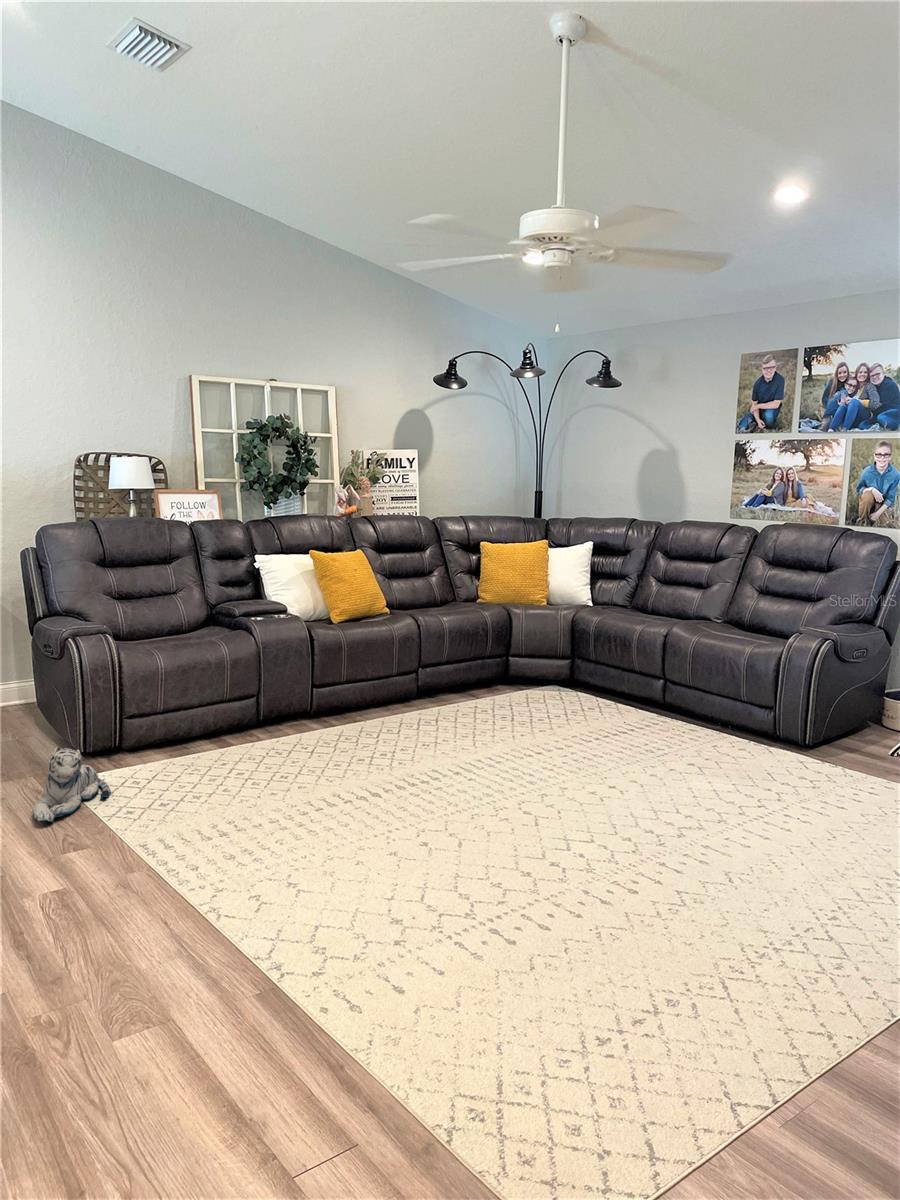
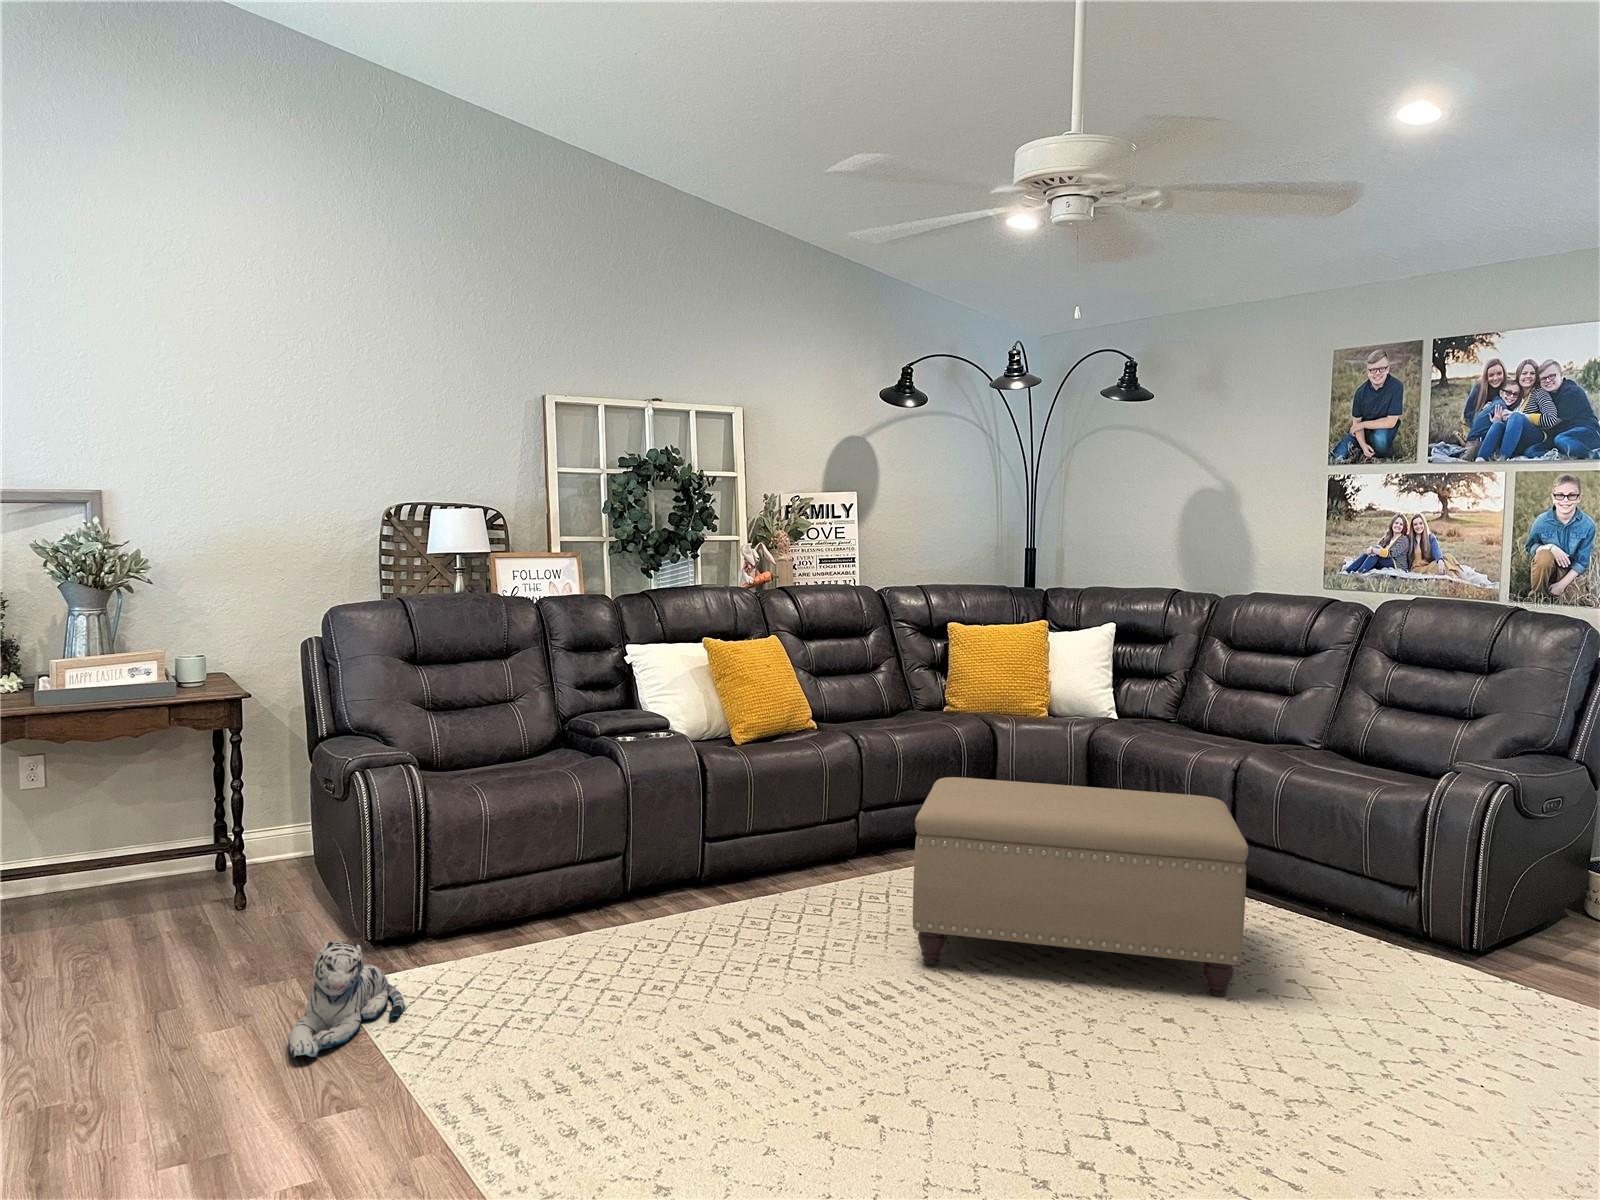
ottoman: none [452,640,667,774] -> present [913,777,1248,997]

